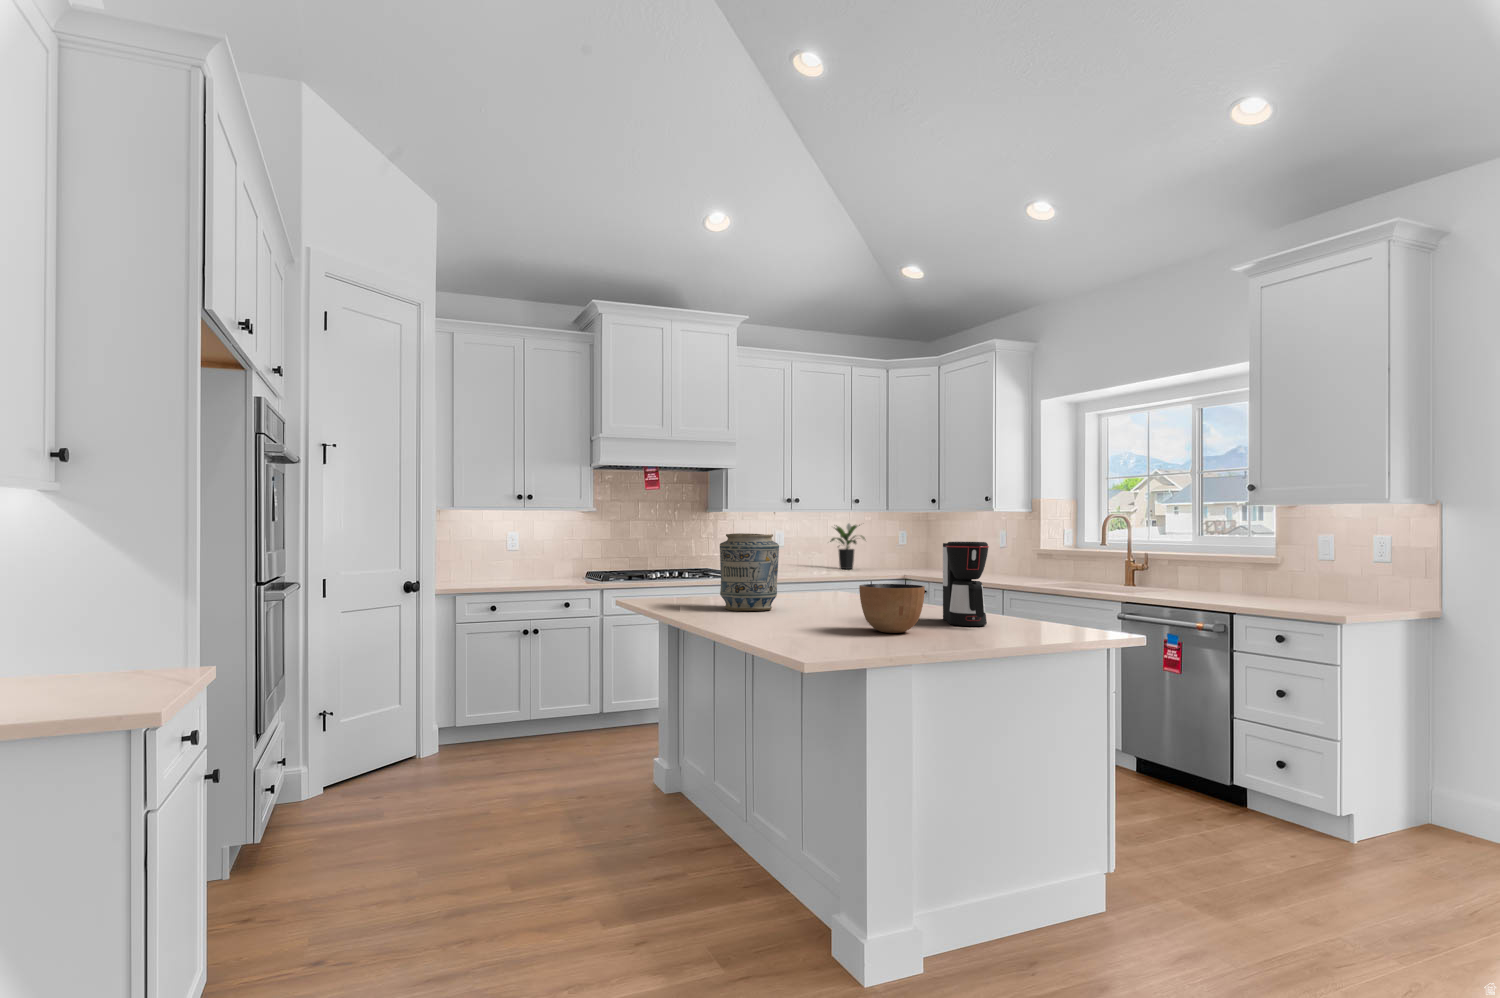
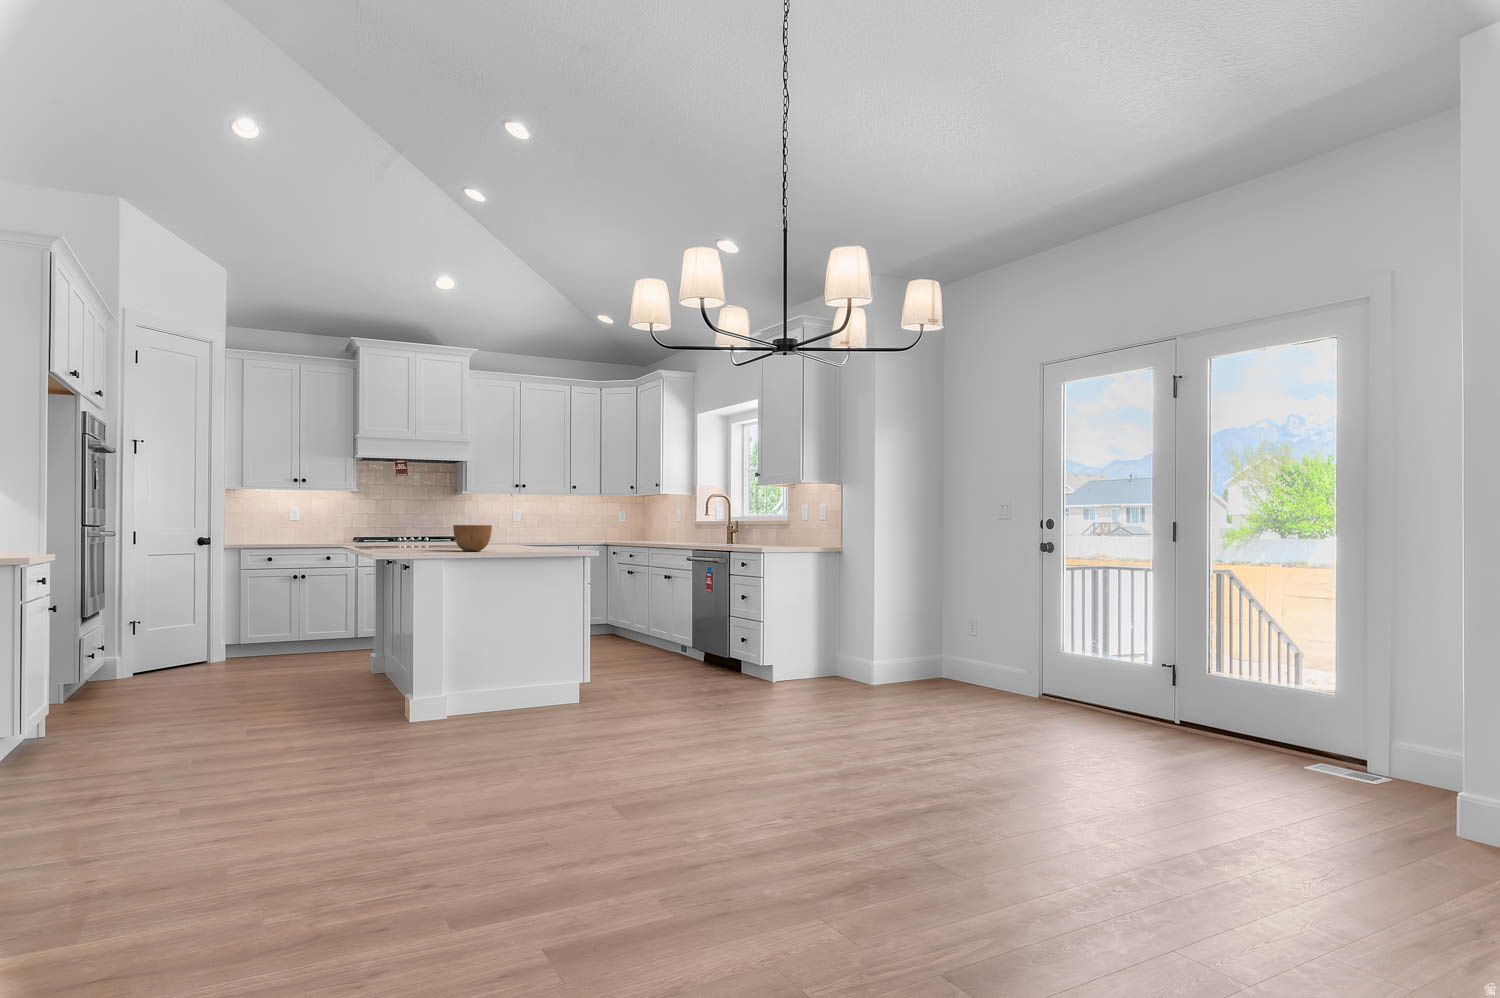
potted plant: present [830,523,865,569] -> none [555,504,586,539]
vase: present [720,533,779,611] -> none [395,499,434,546]
coffee maker: present [943,542,989,626] -> none [522,502,547,551]

